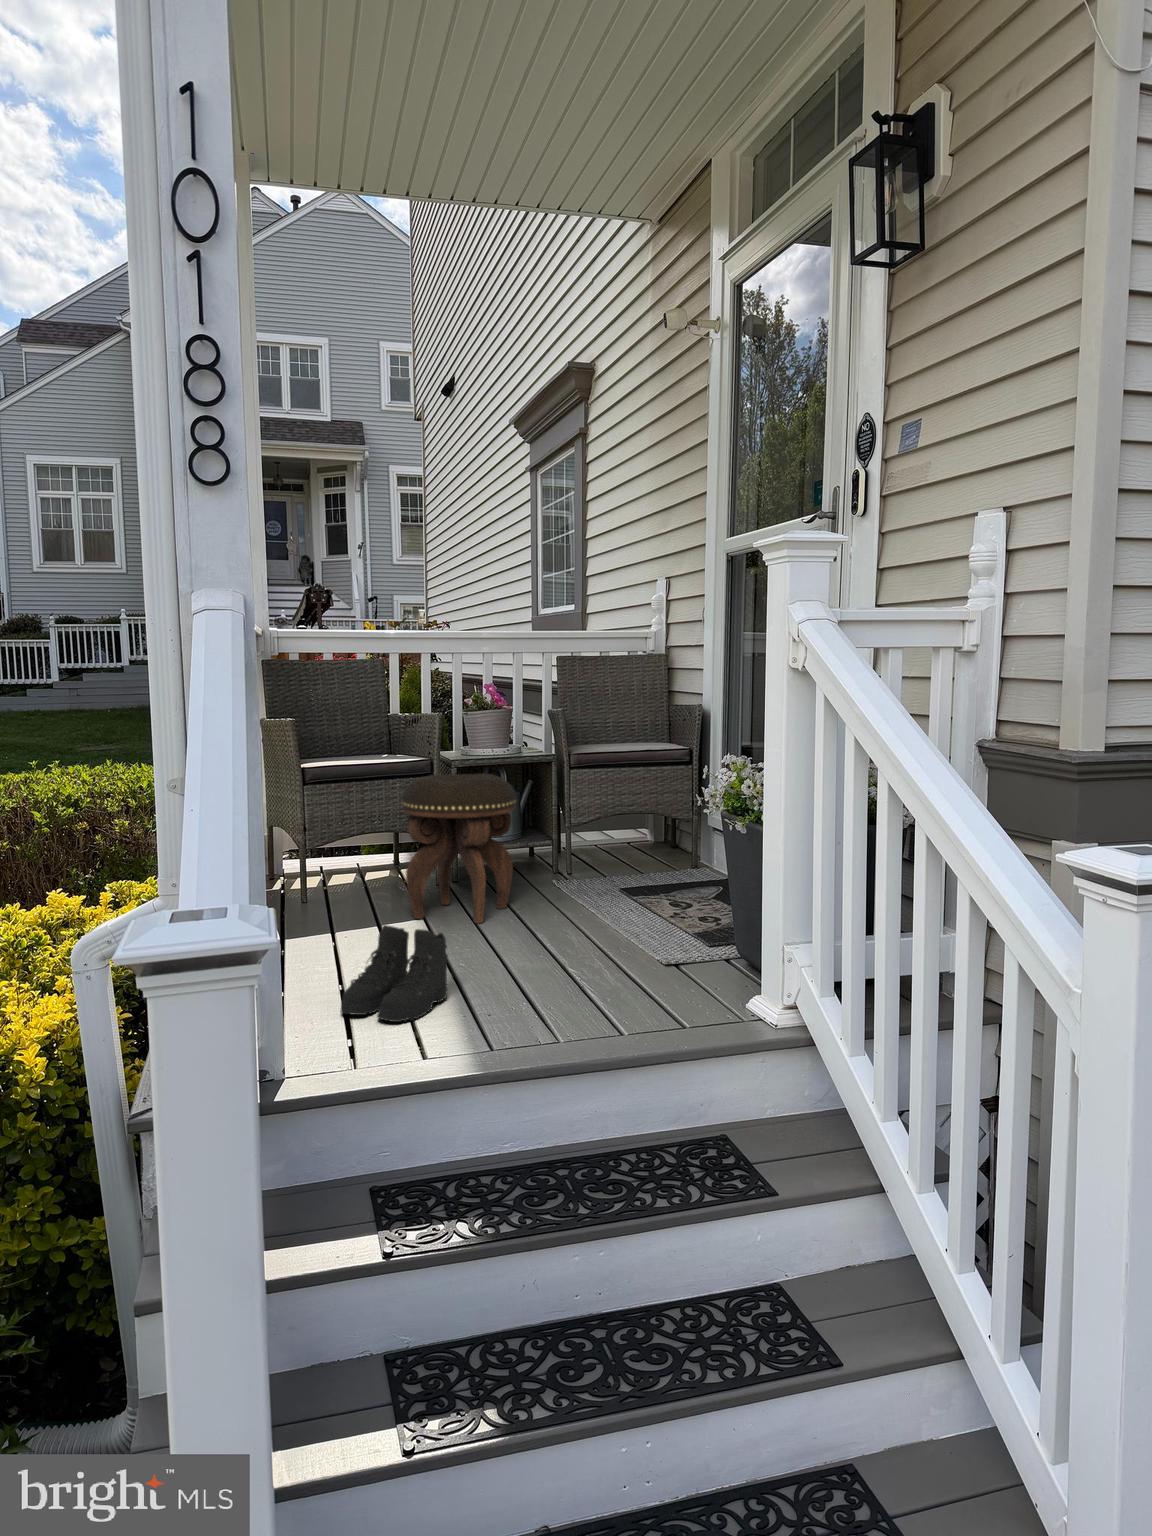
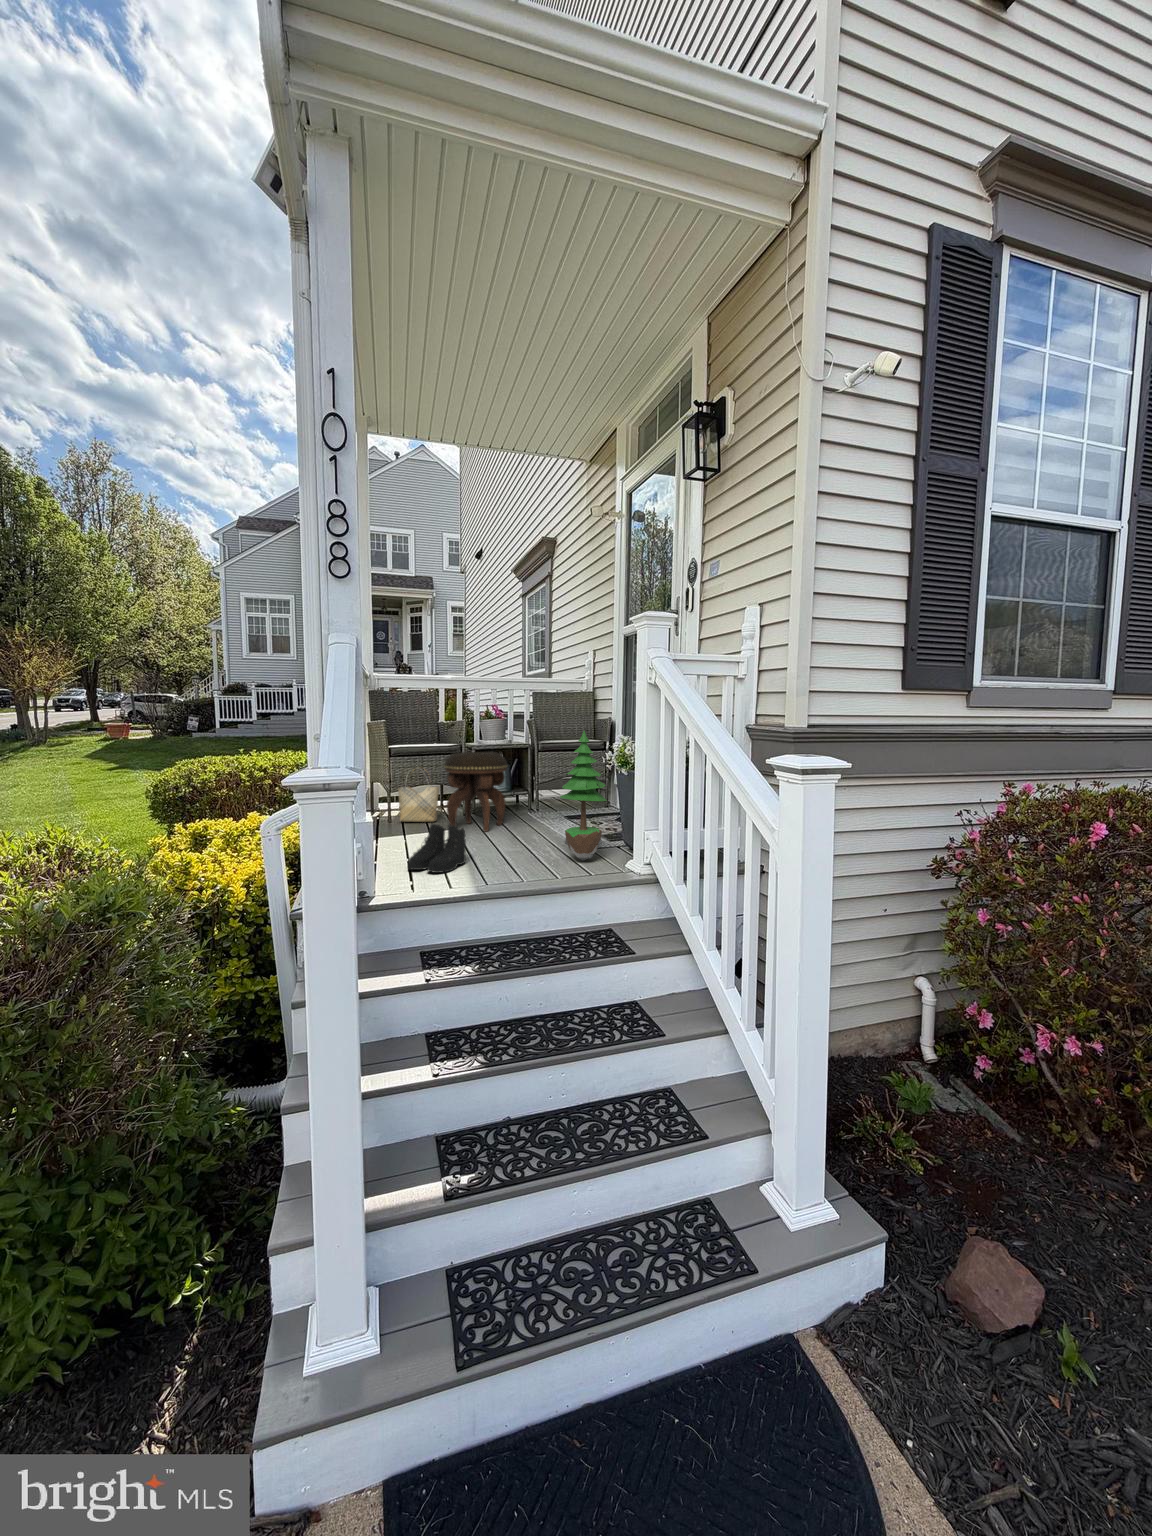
potted tree: none [623,750,711,995] -> present [560,731,607,861]
woven basket: none [315,799,391,900] -> present [398,769,439,822]

